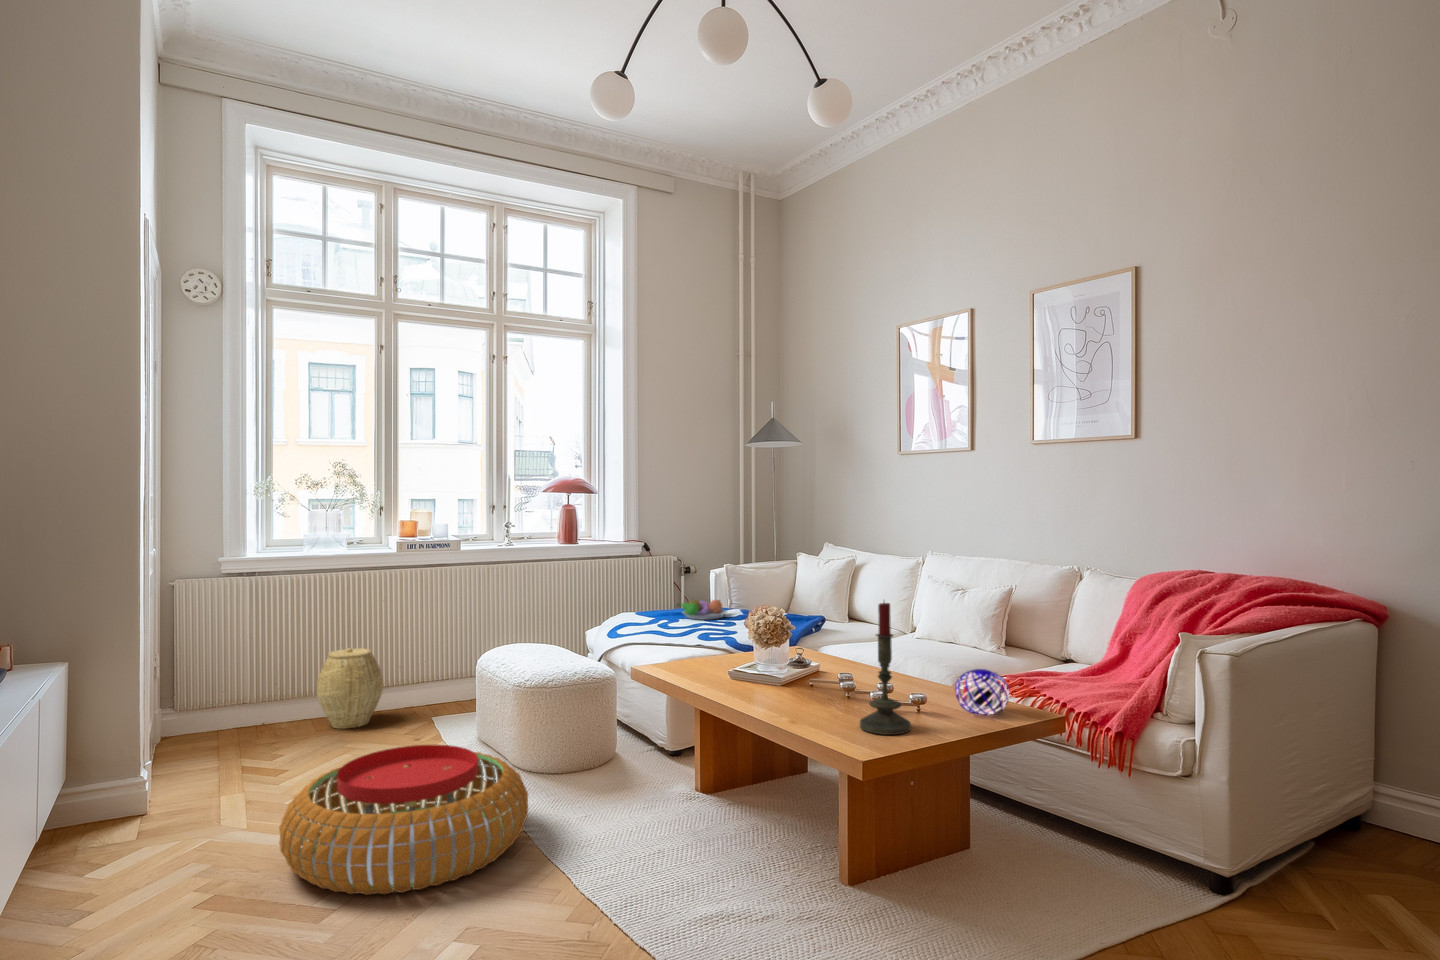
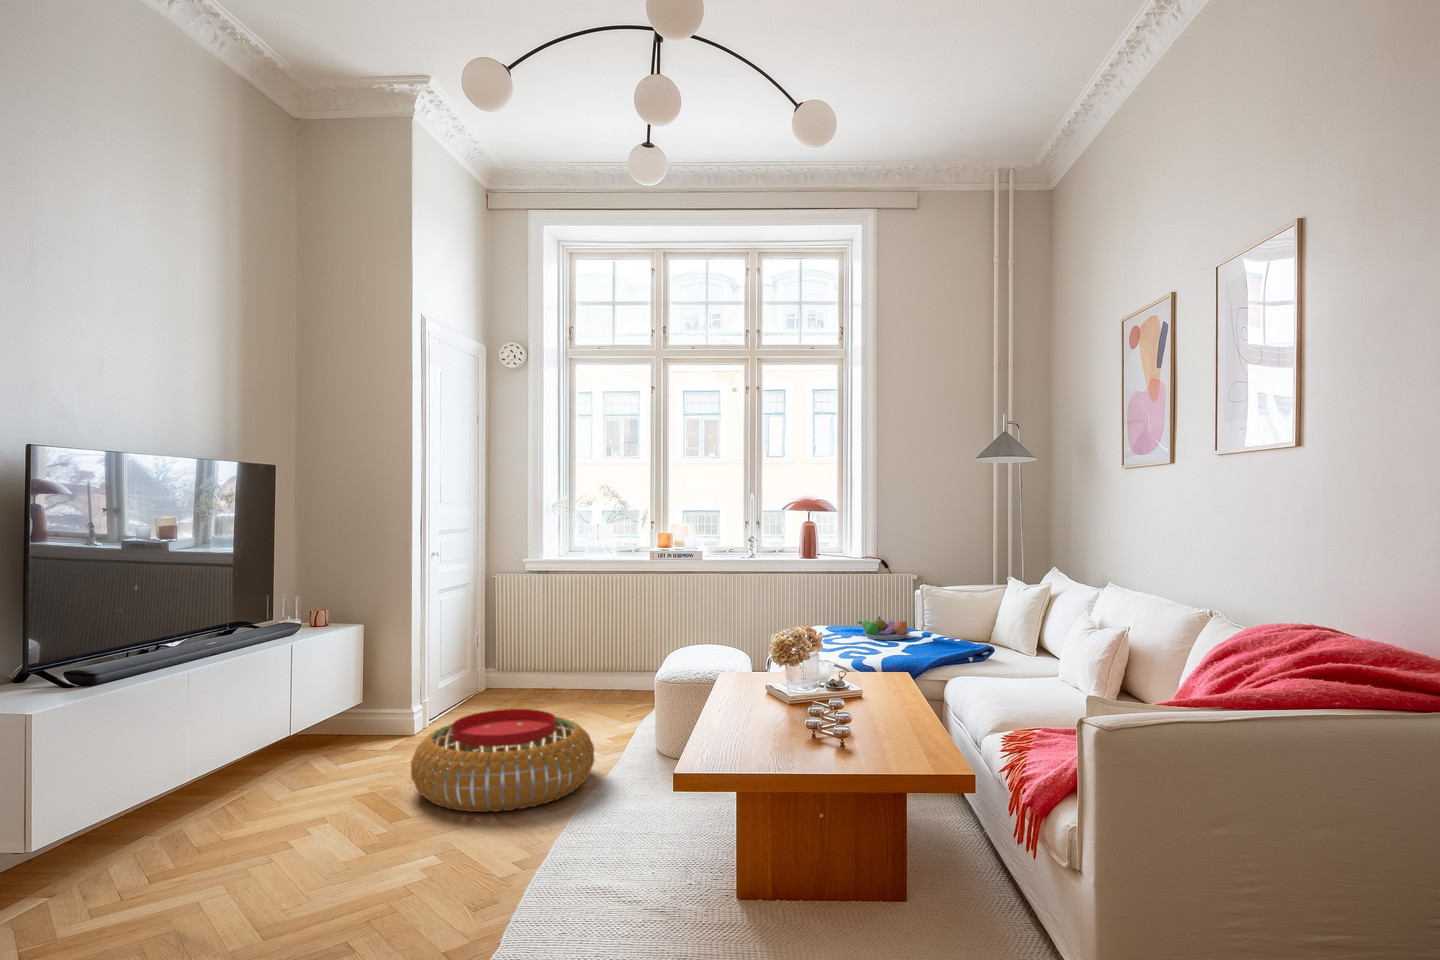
candle: present [860,602,911,735] -> none [745,622,795,756]
woven basket: present [316,648,383,729] -> none [576,635,625,699]
decorative orb: present [955,669,1009,715] -> none [863,707,919,756]

